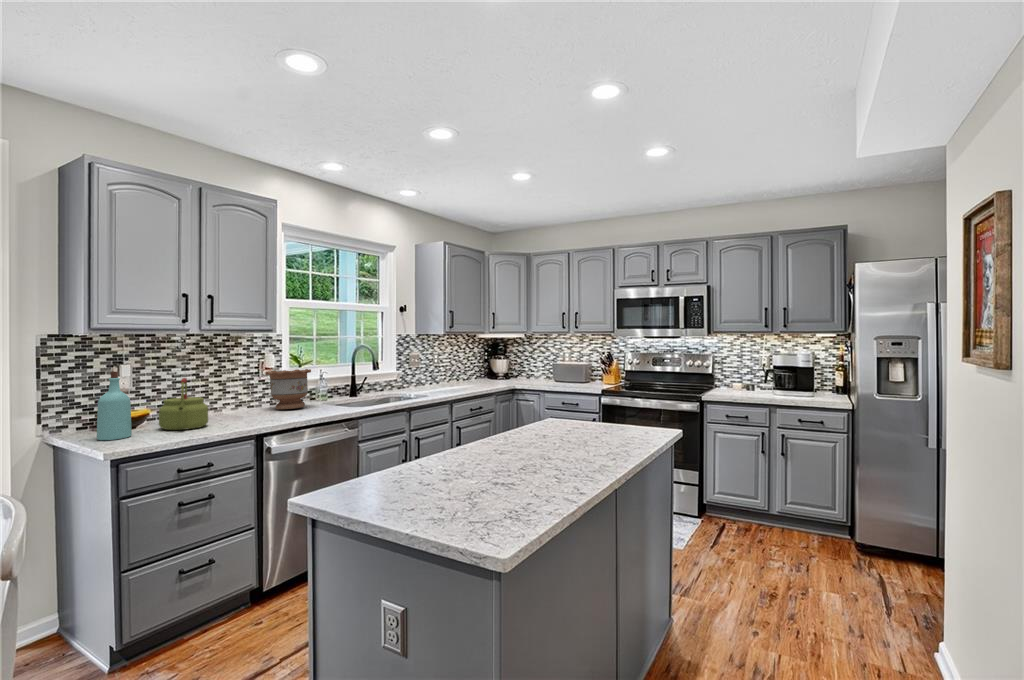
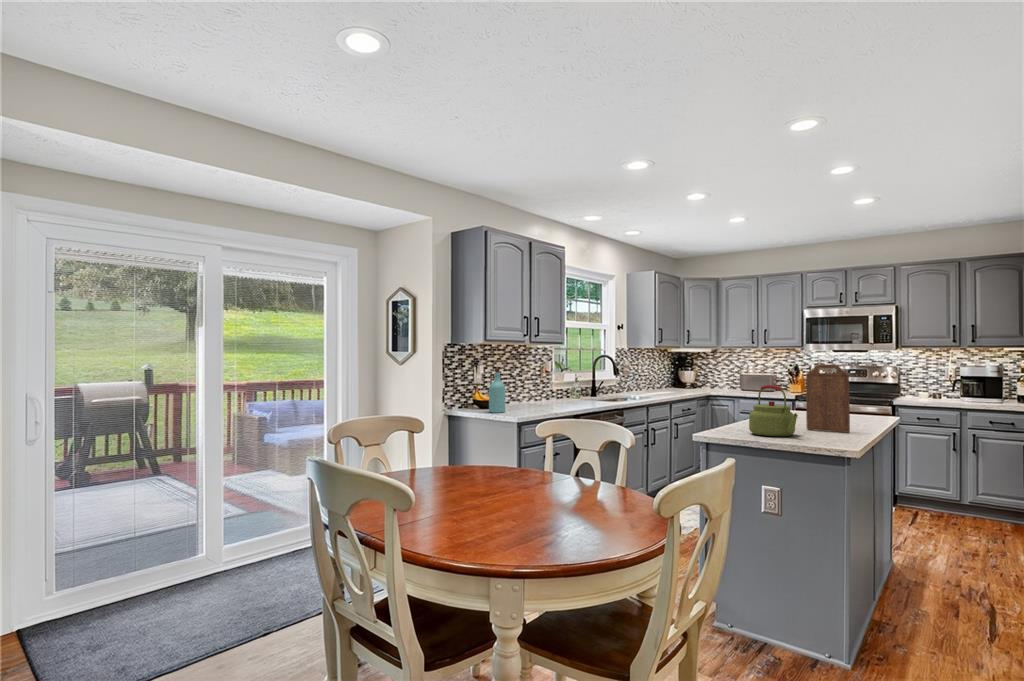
flower pot: present [265,369,311,409] -> none [548,372,580,402]
cutting board: none [515,369,572,482] -> present [806,365,850,433]
kettle: present [159,378,208,430] -> present [749,385,798,436]

